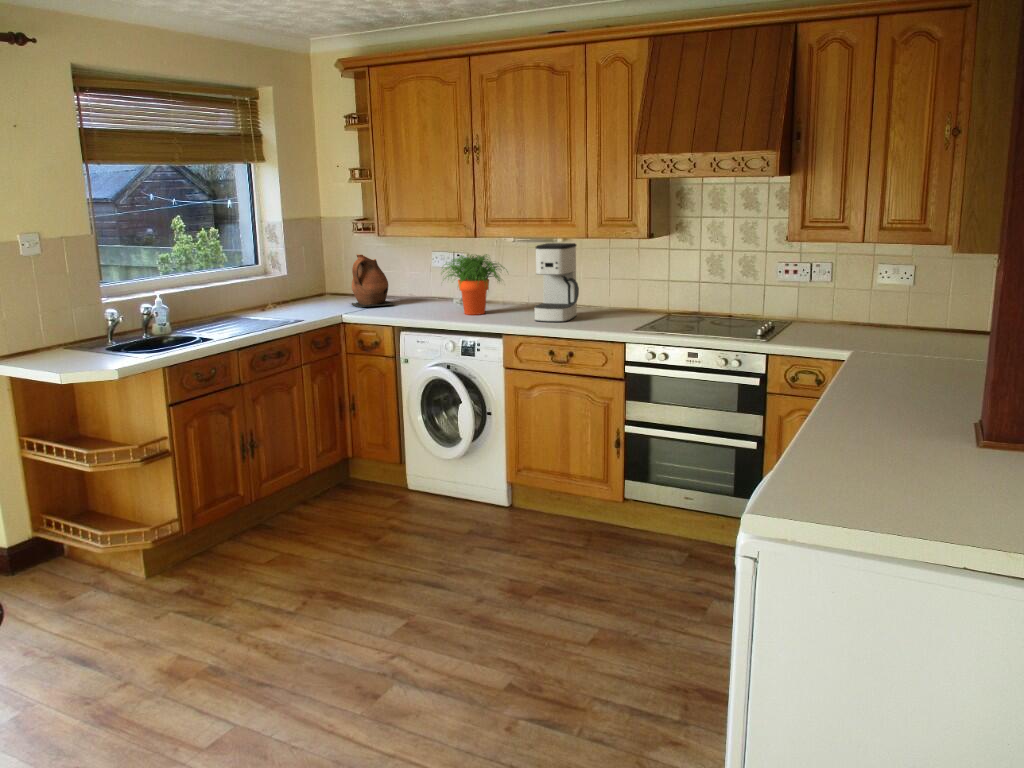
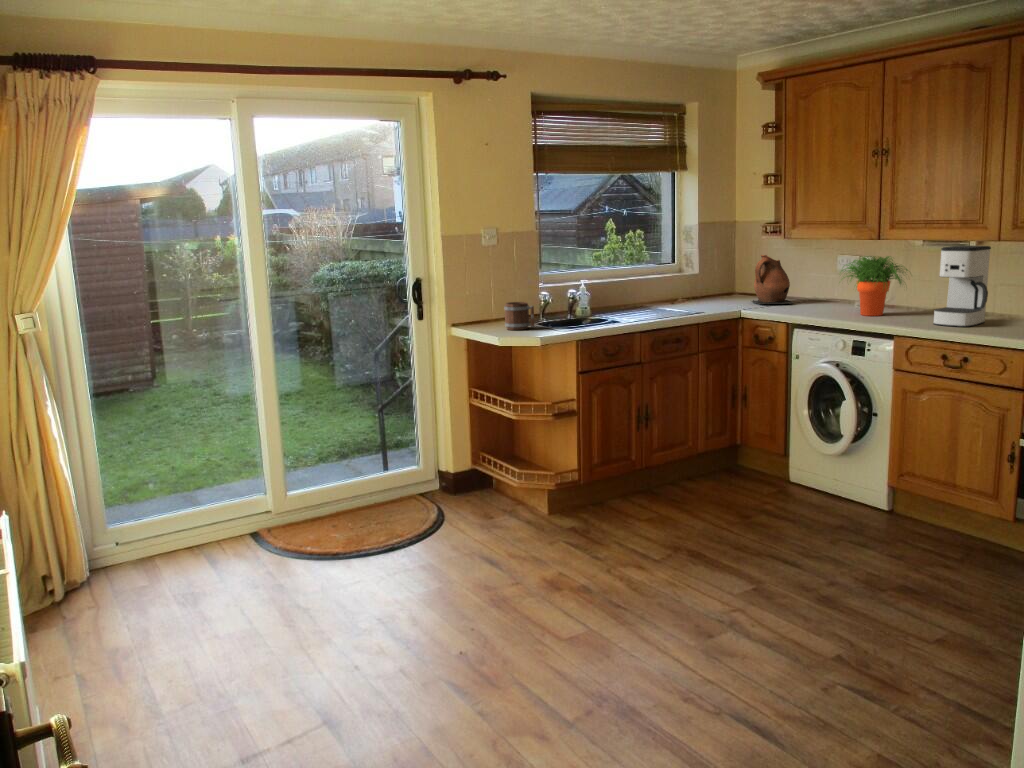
mug: none [59,323,104,359] -> present [504,302,534,330]

